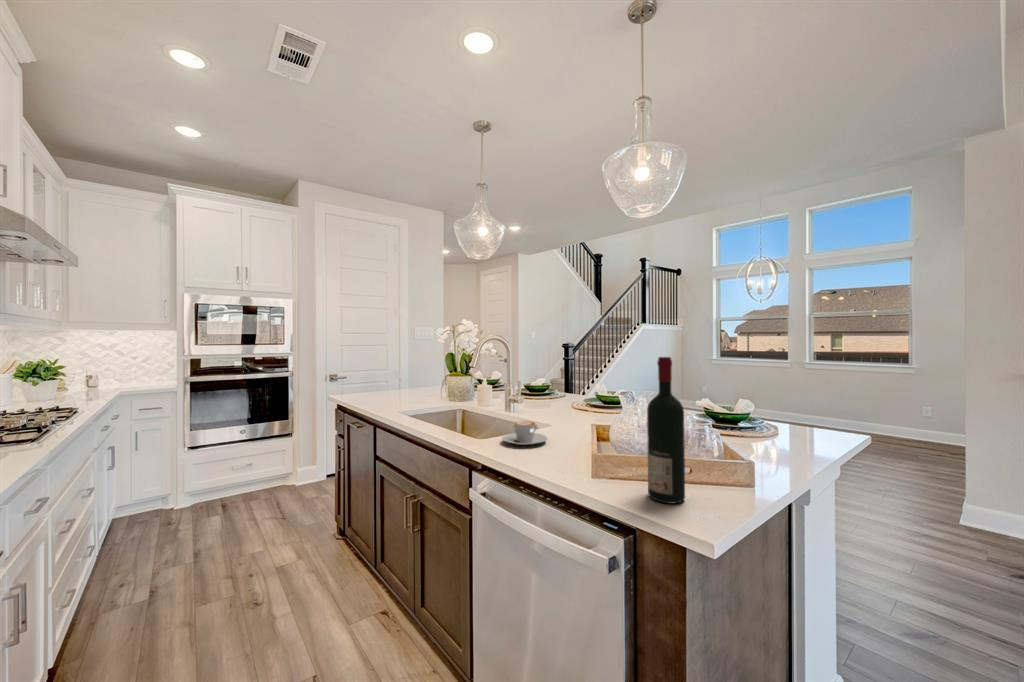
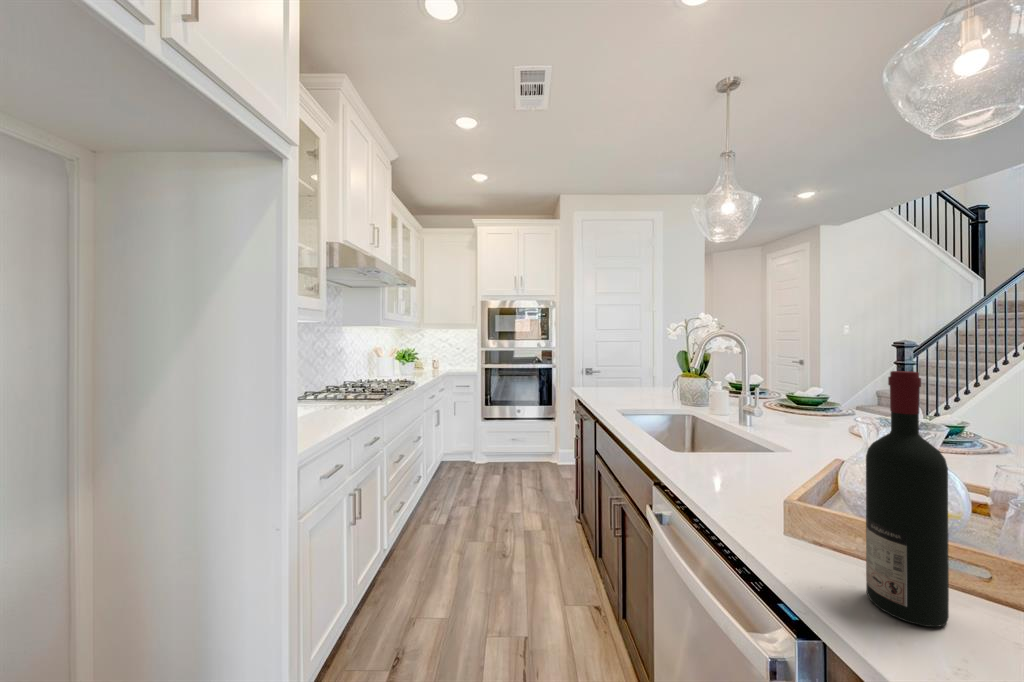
coffee cup: present [502,421,547,445] -> none [698,441,763,472]

